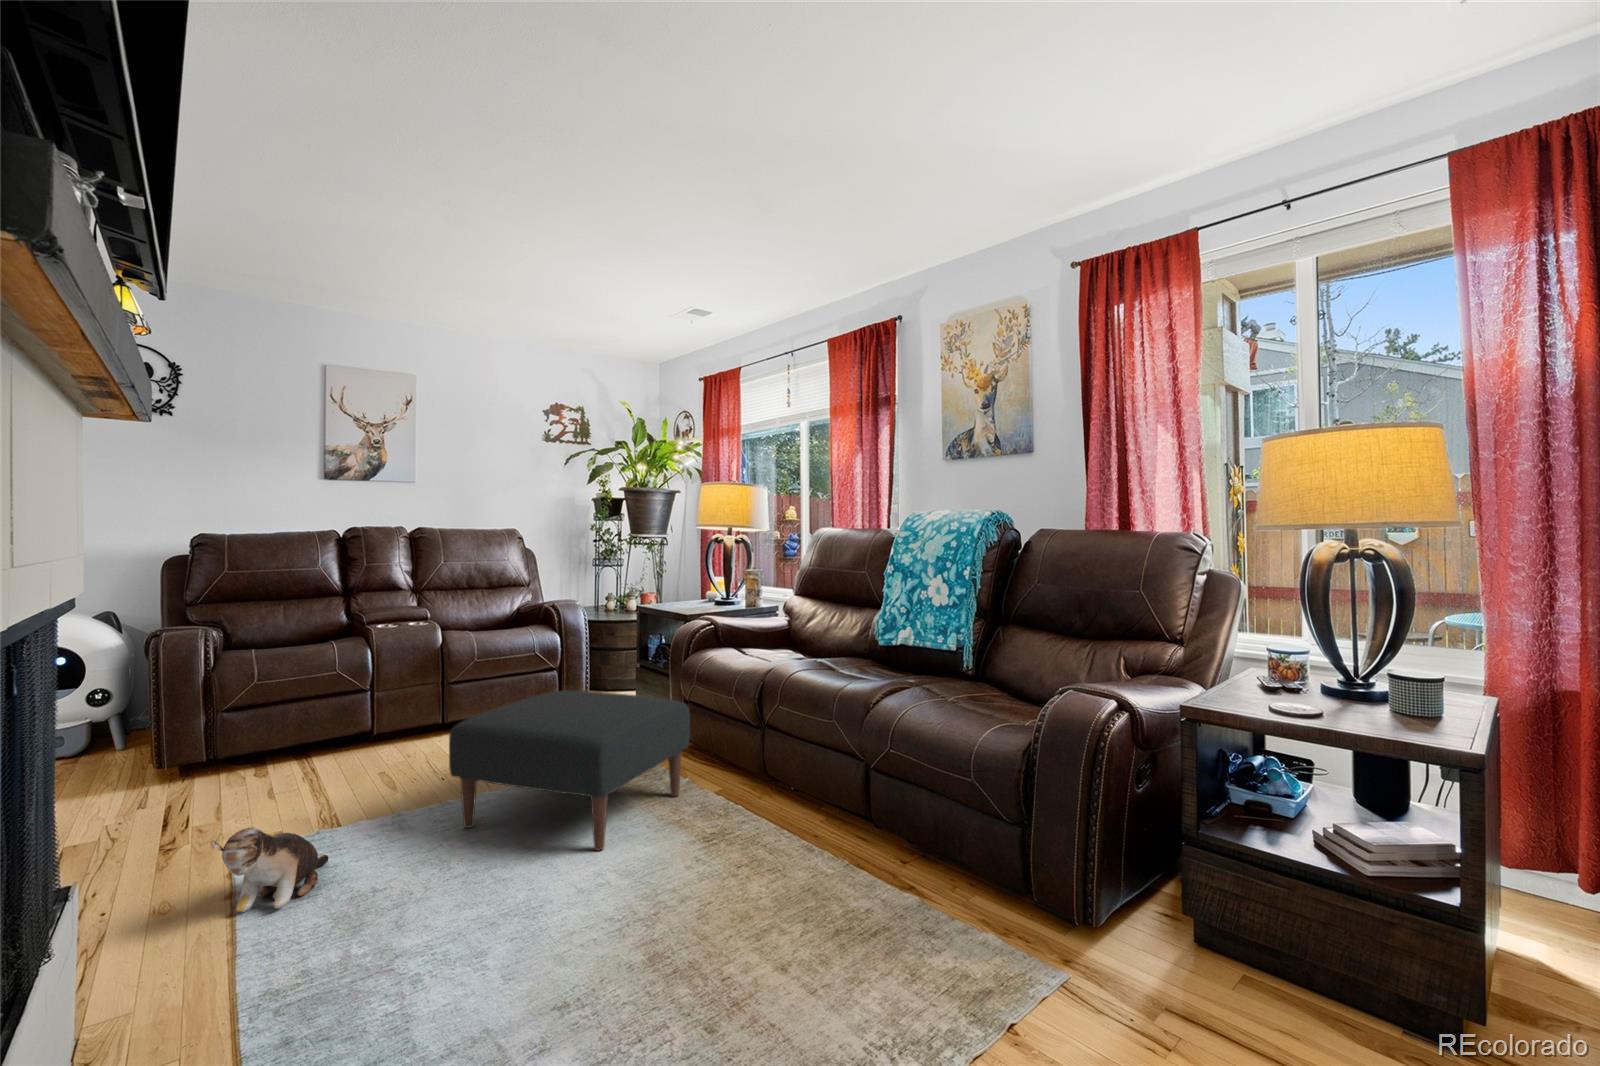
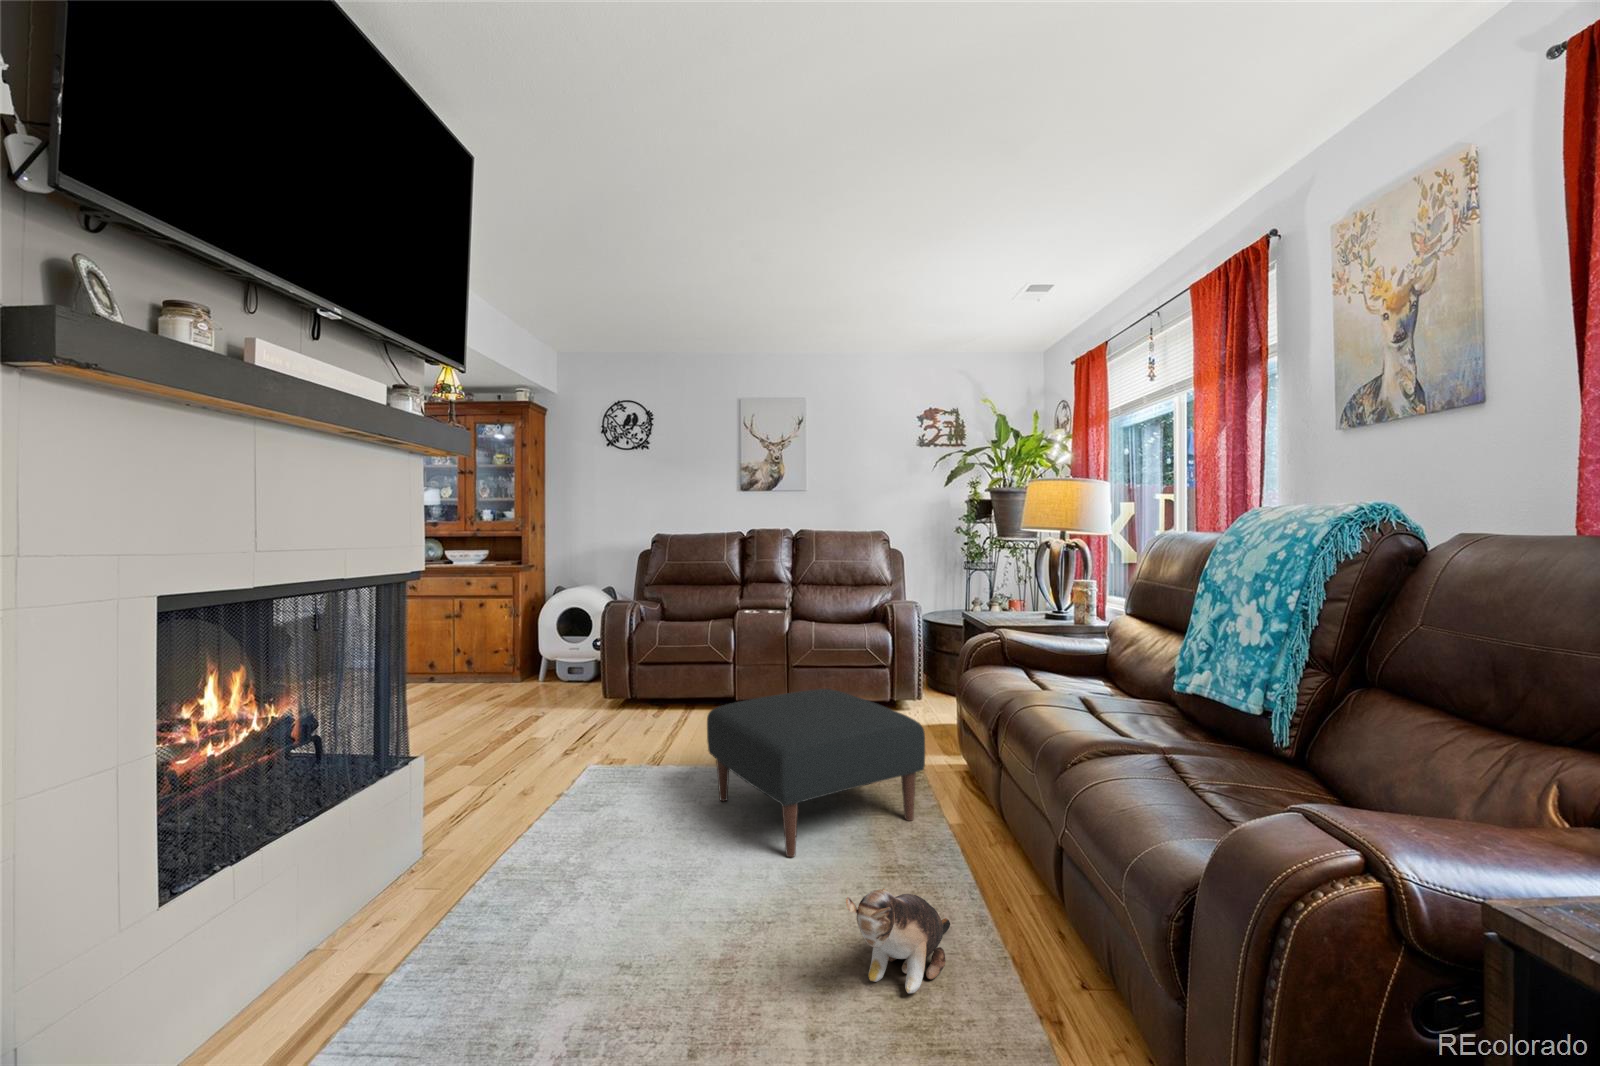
plush toy: present [210,827,329,912] -> present [846,889,950,993]

